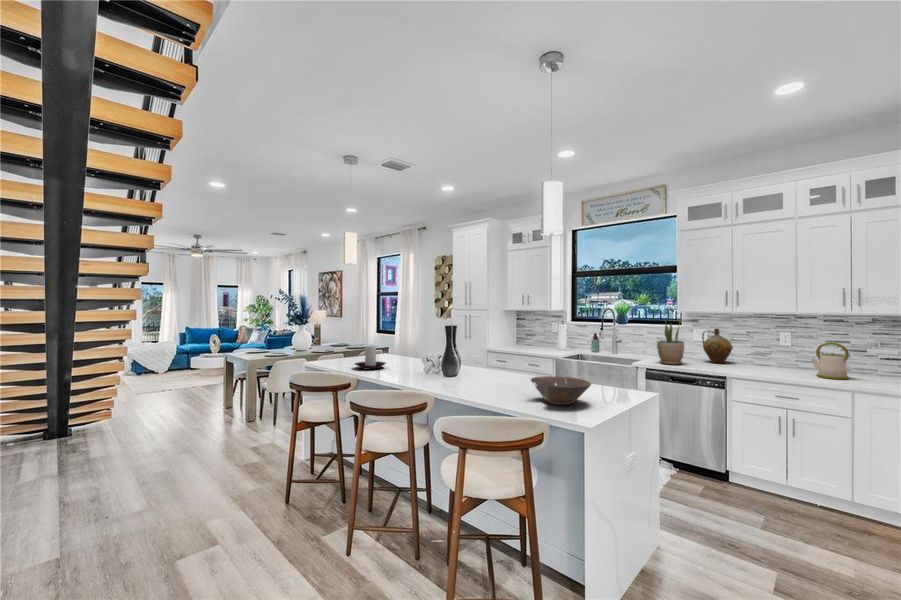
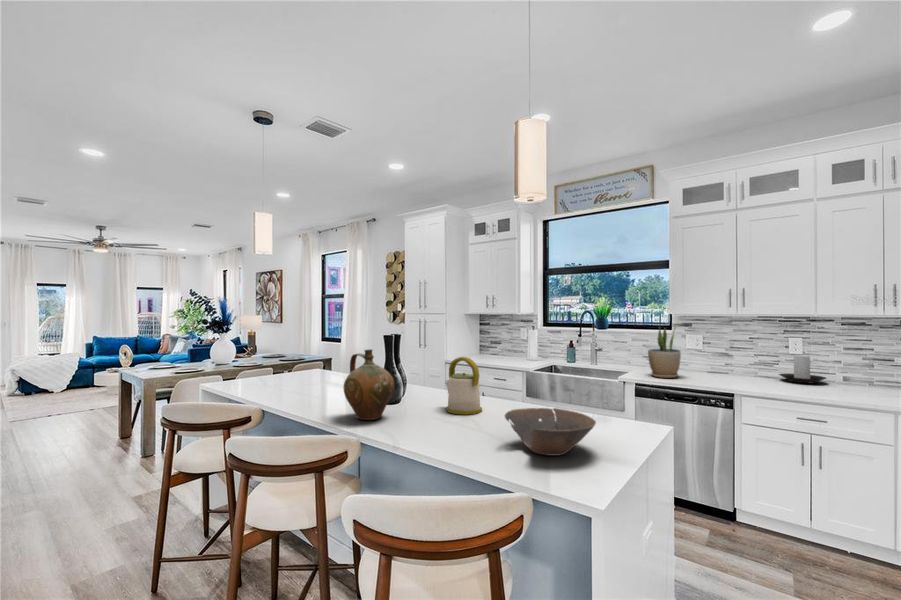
ceramic jug: present [702,329,732,363] -> present [343,349,394,420]
kettle: present [811,342,849,379] -> present [445,357,482,415]
candle holder: present [355,345,386,369] -> present [779,355,826,383]

